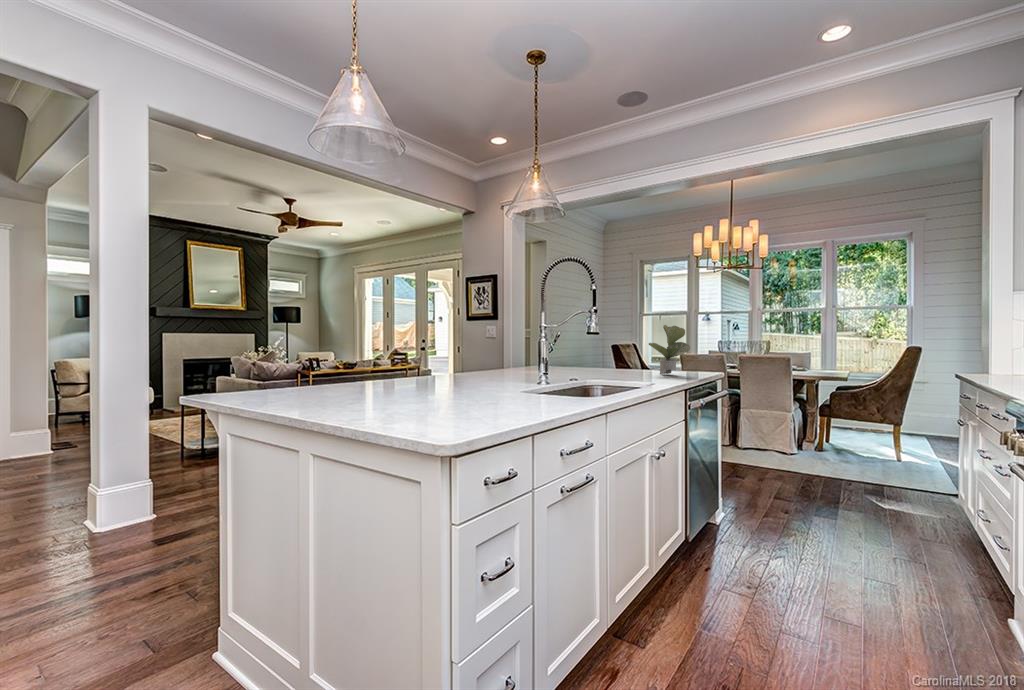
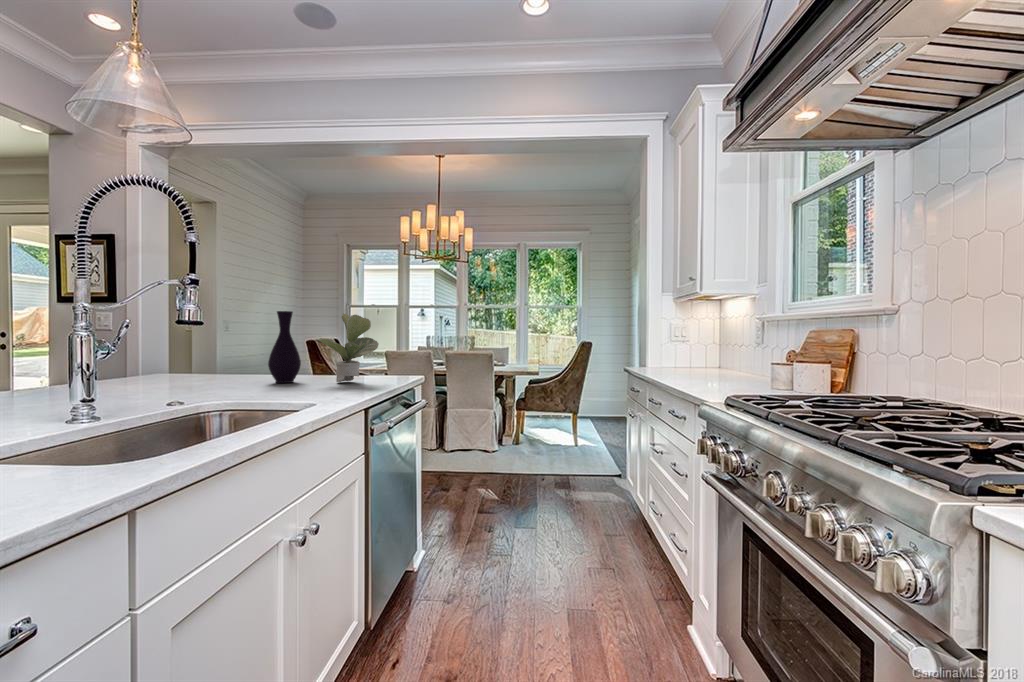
vase: none [614,324,635,373] -> present [268,311,301,383]

